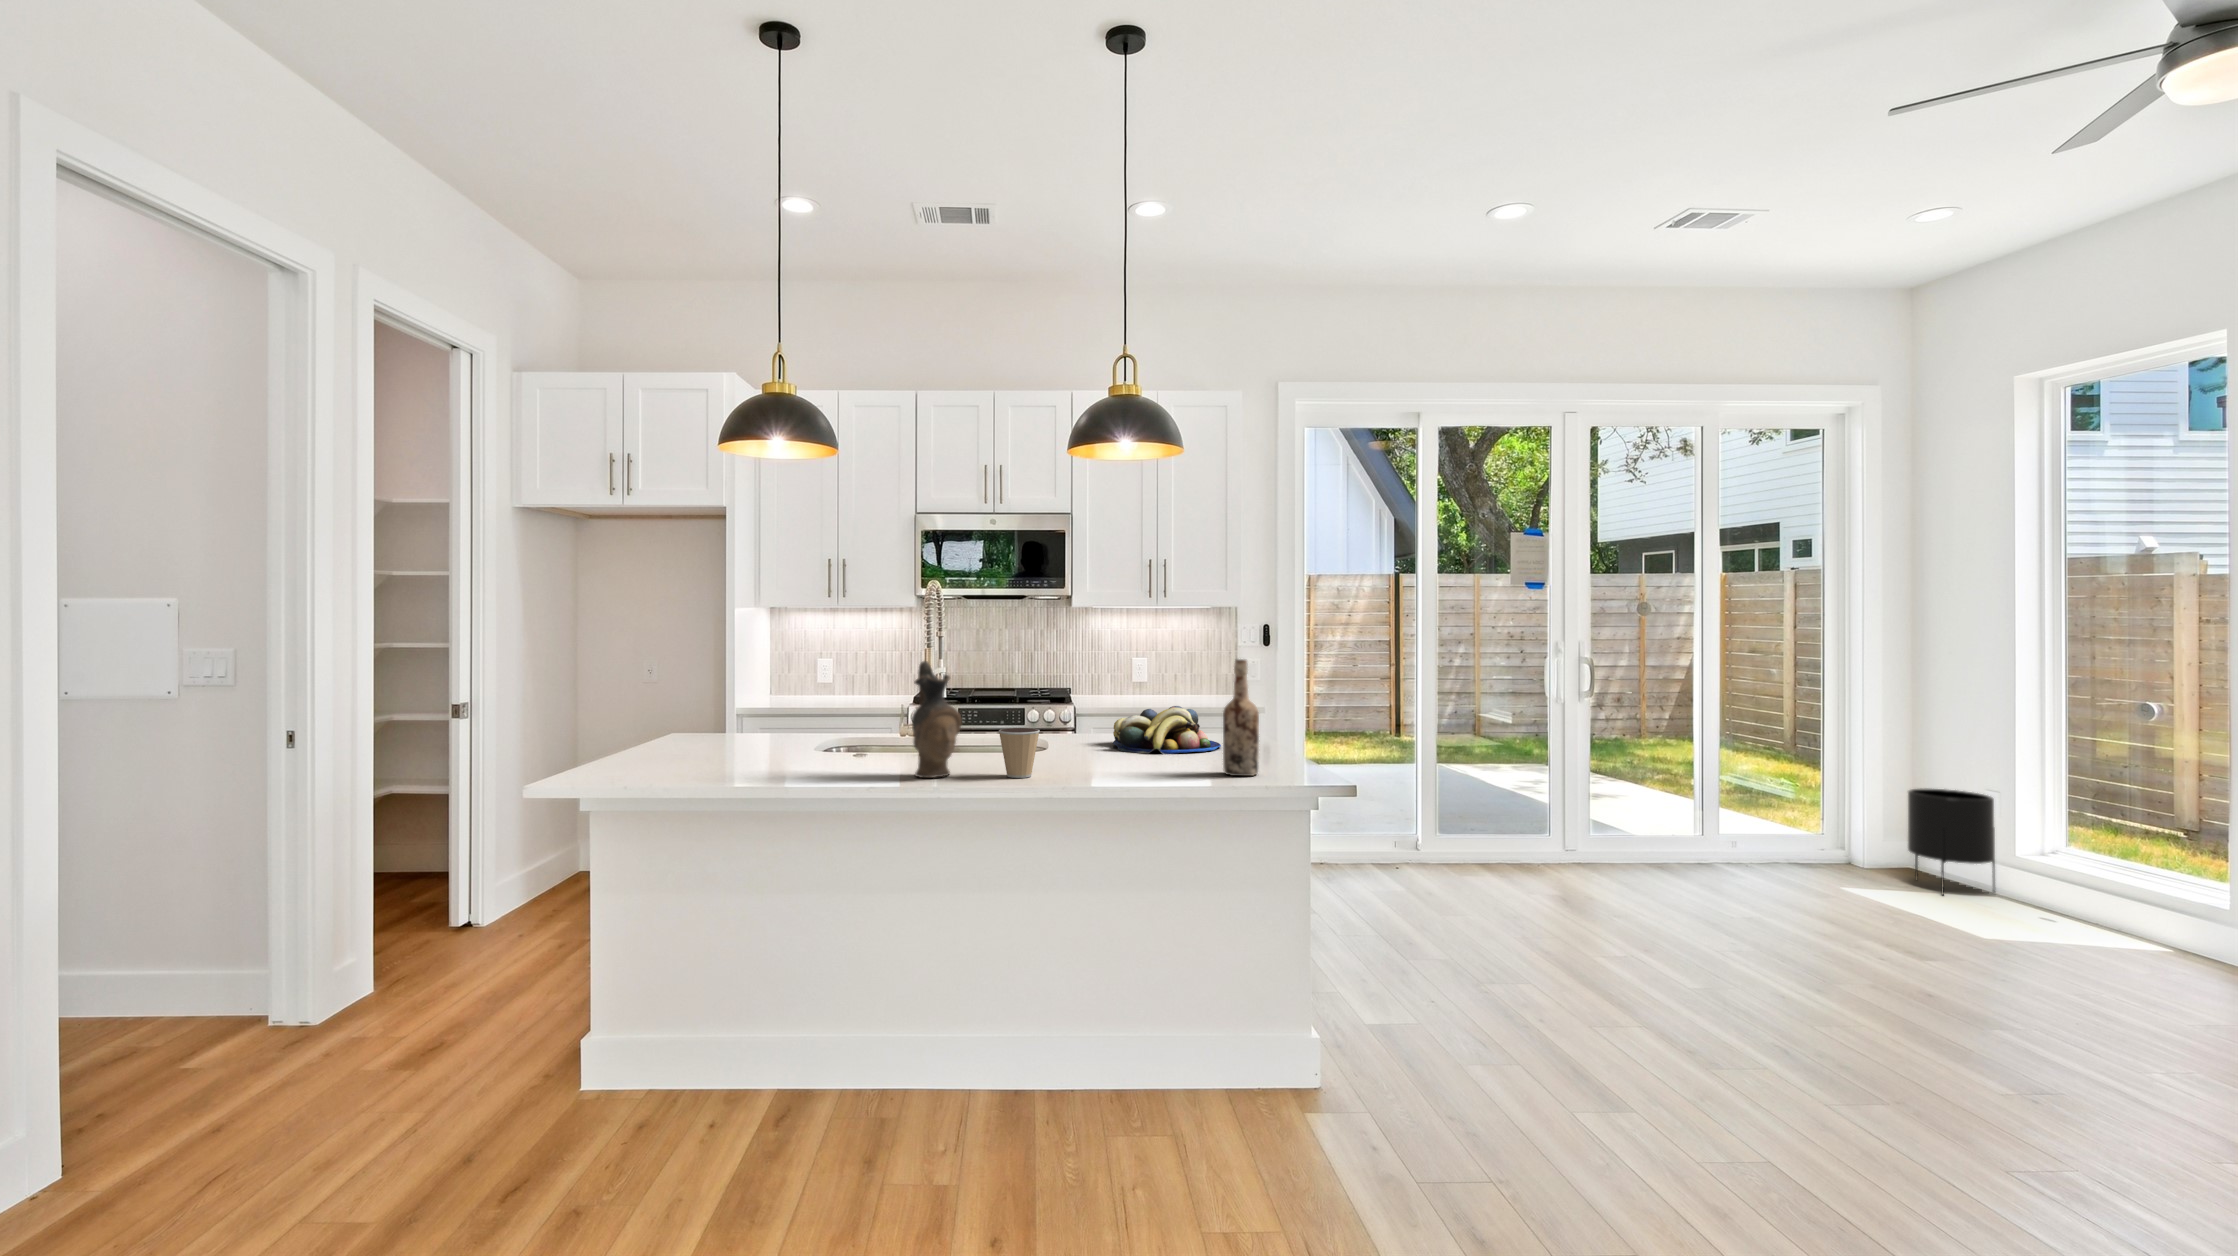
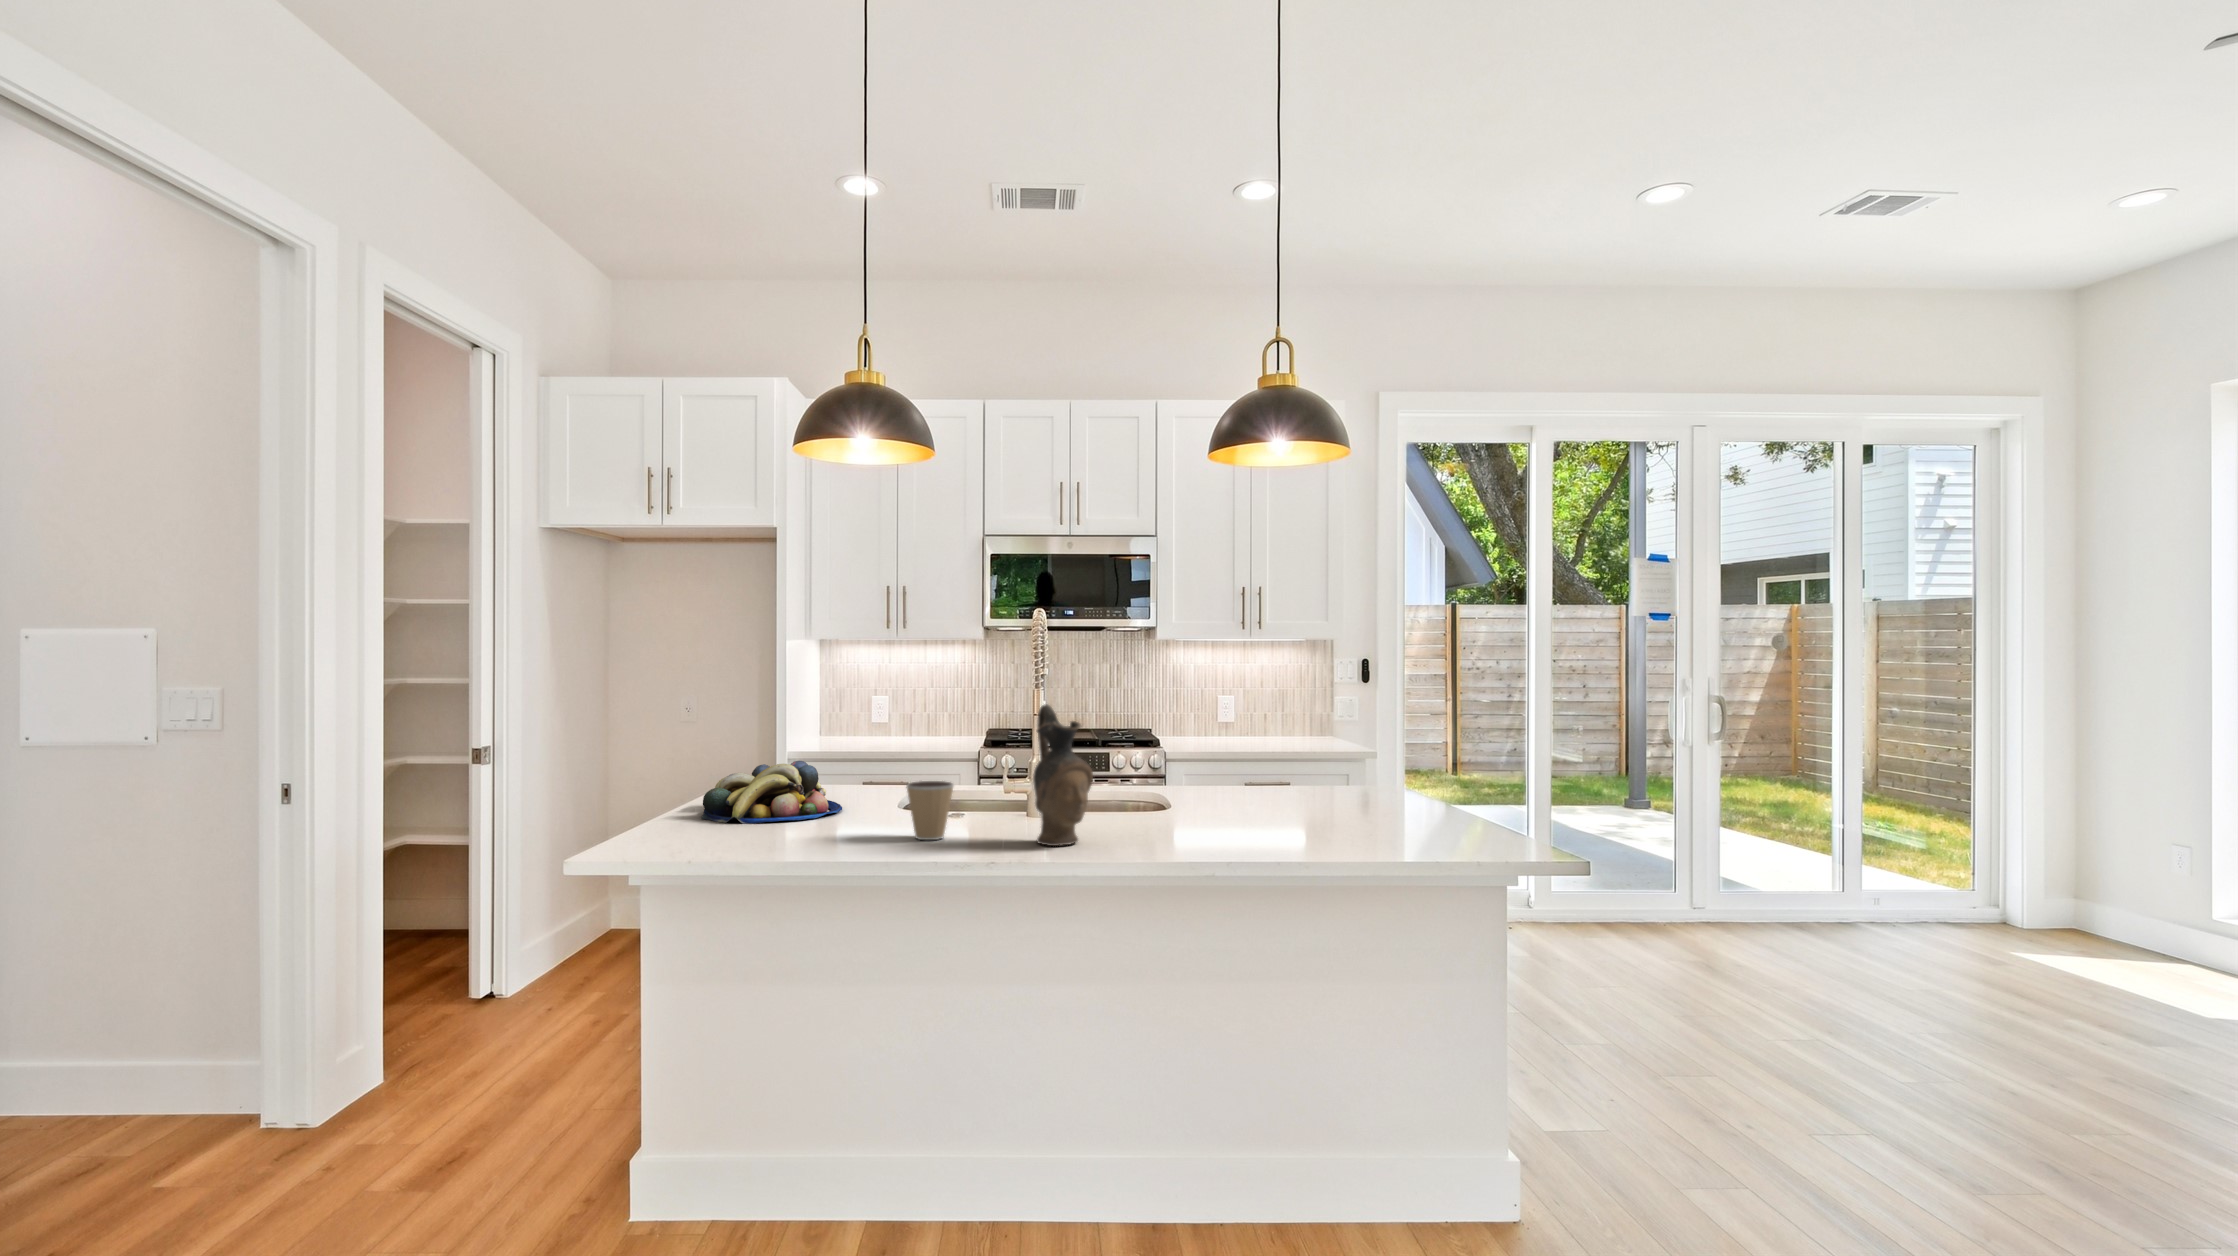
wine bottle: present [1223,659,1259,776] -> none [1402,704,1447,845]
fruit bowl: present [1113,706,1221,754] -> present [702,761,842,824]
coffee cup: present [999,728,1040,778] -> present [906,781,954,840]
planter: present [1908,789,1995,894] -> none [2084,844,2191,966]

